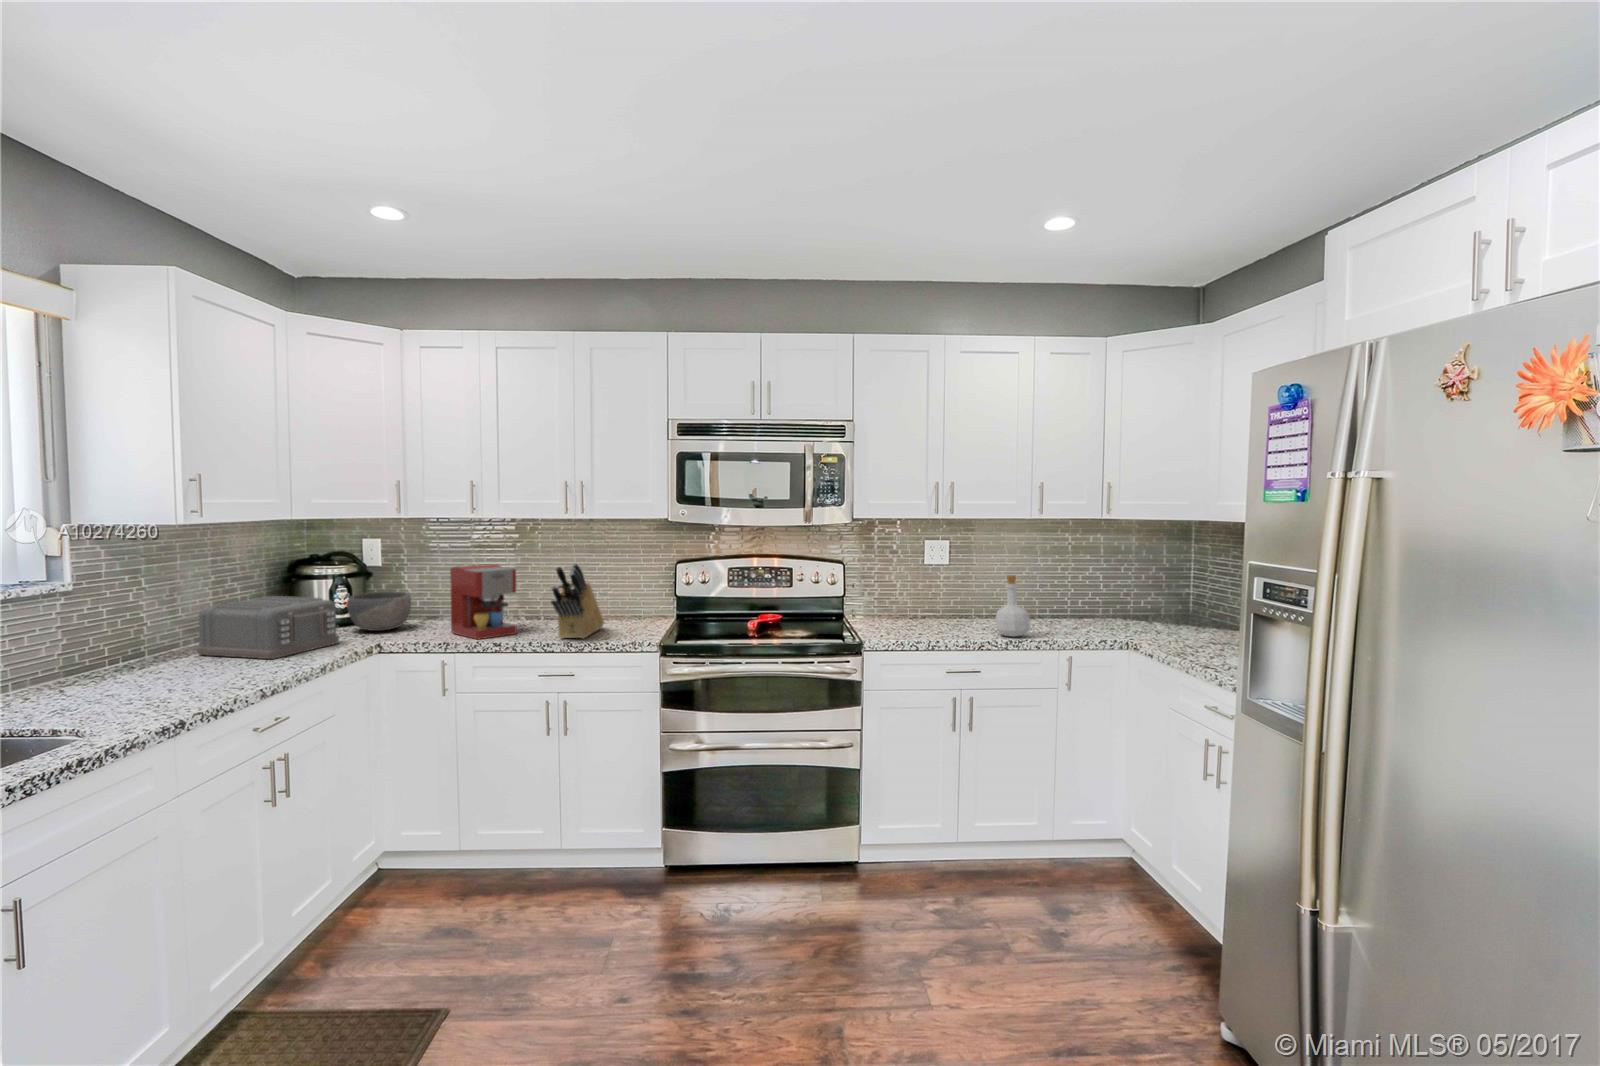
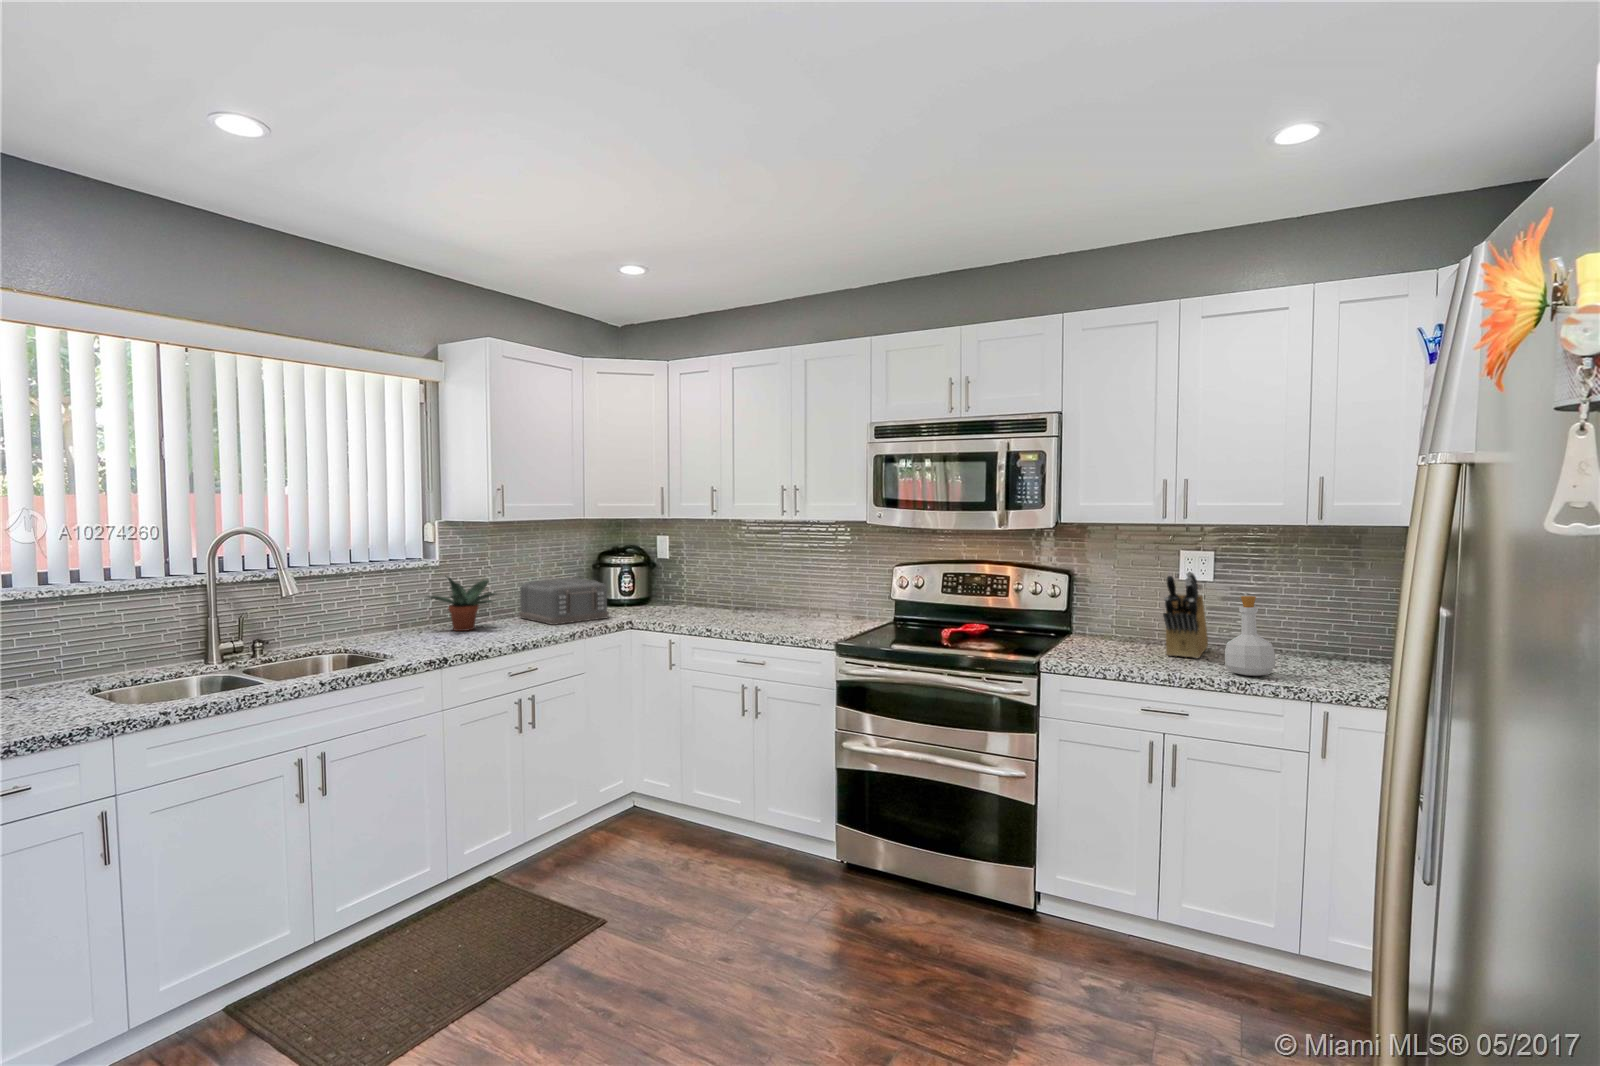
knife block: present [551,563,604,639] -> present [1163,572,1208,658]
coffee maker: present [450,564,517,639] -> none [691,560,739,624]
bowl: present [347,591,411,631] -> none [627,580,674,612]
potted plant: none [60,604,191,683] -> present [427,577,497,631]

